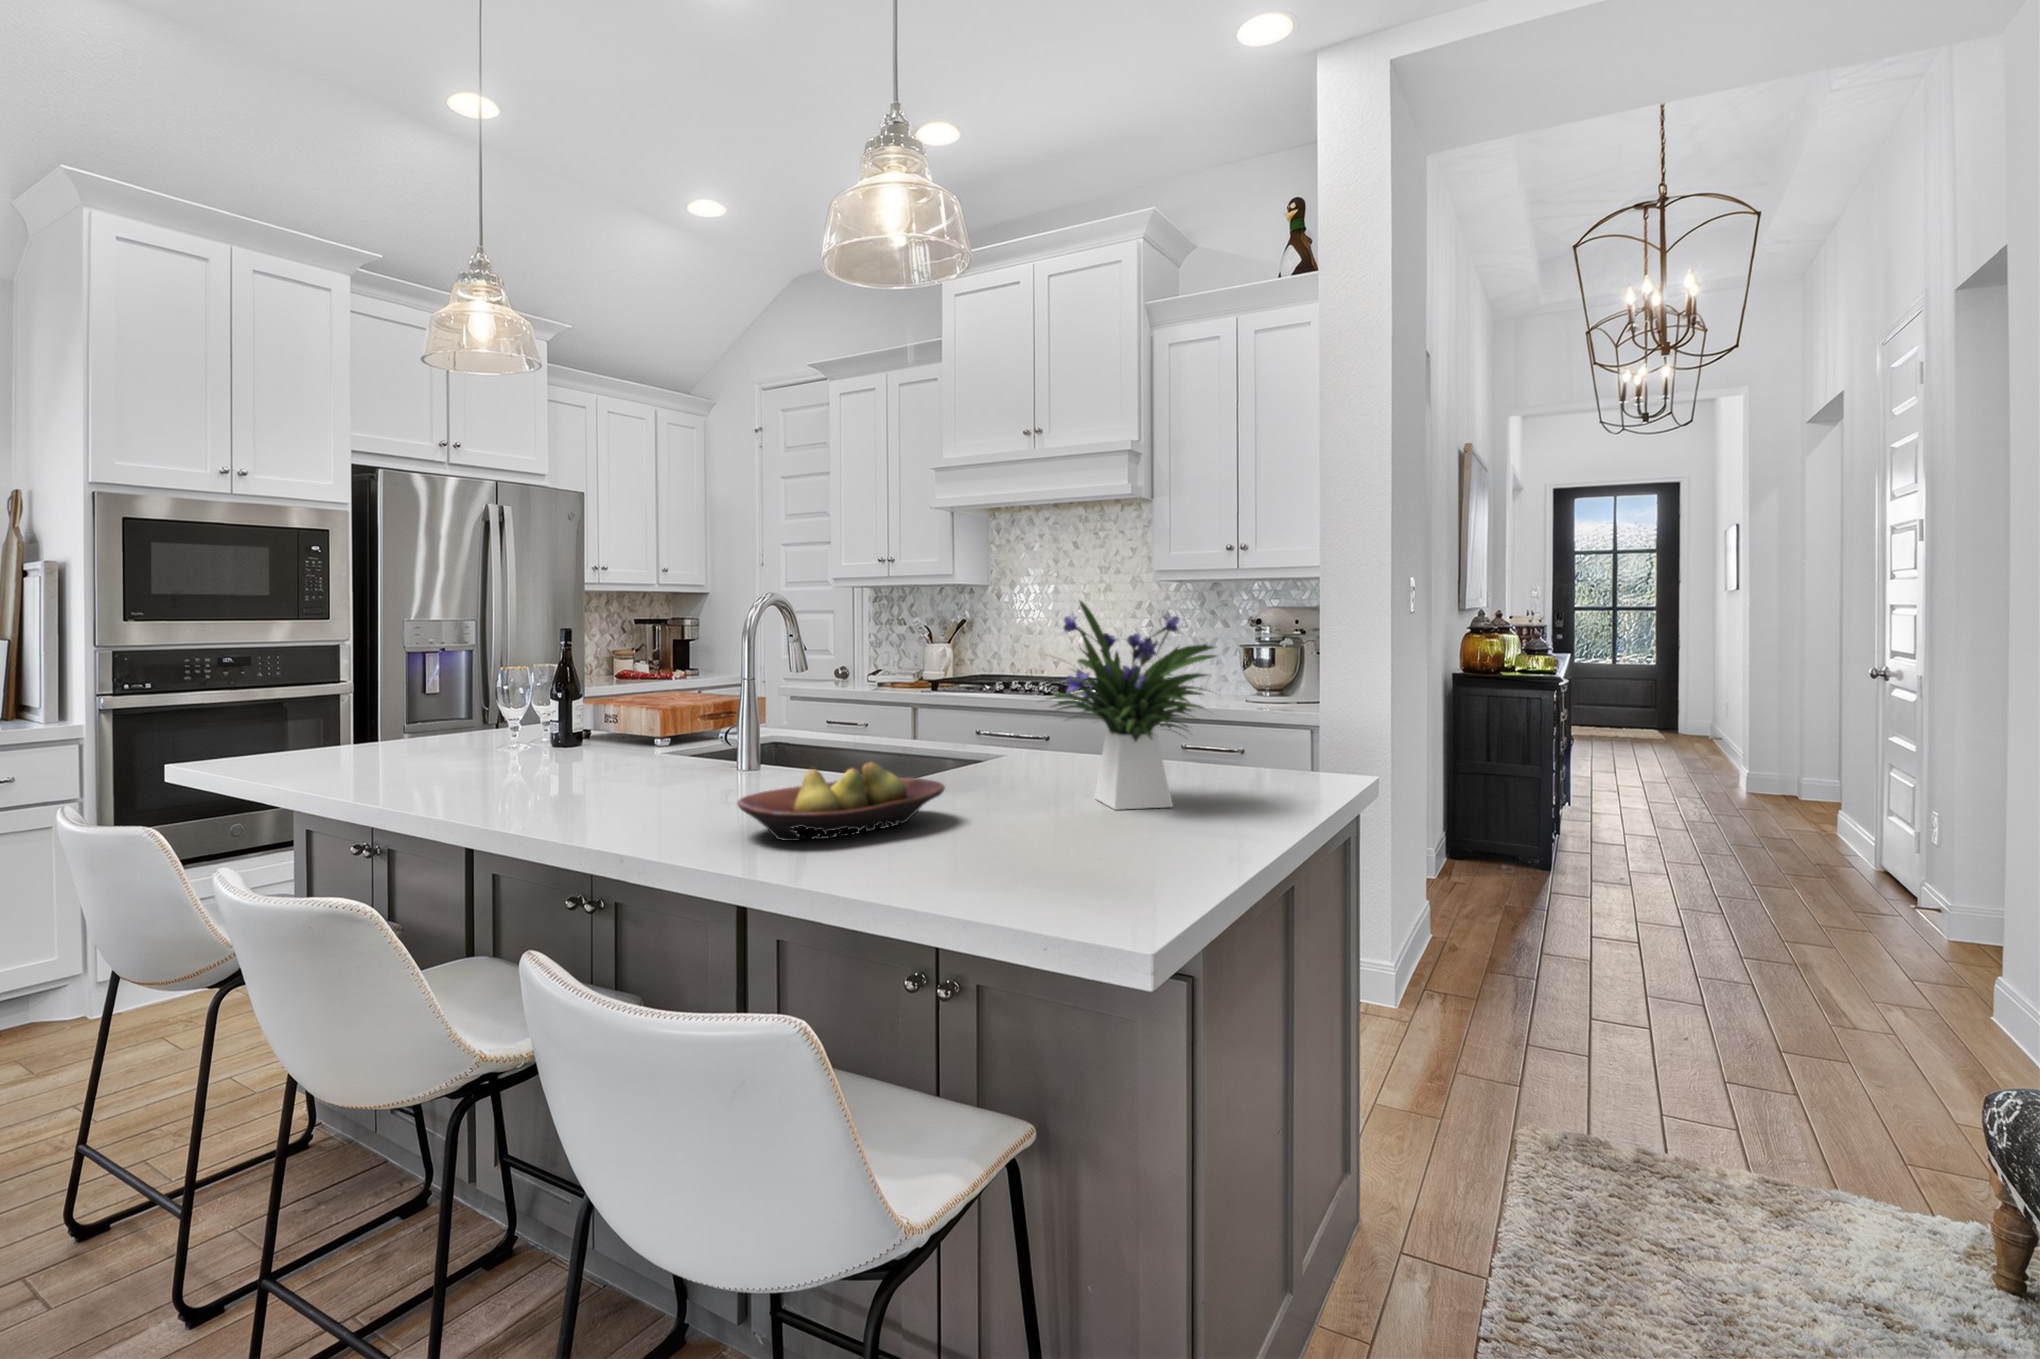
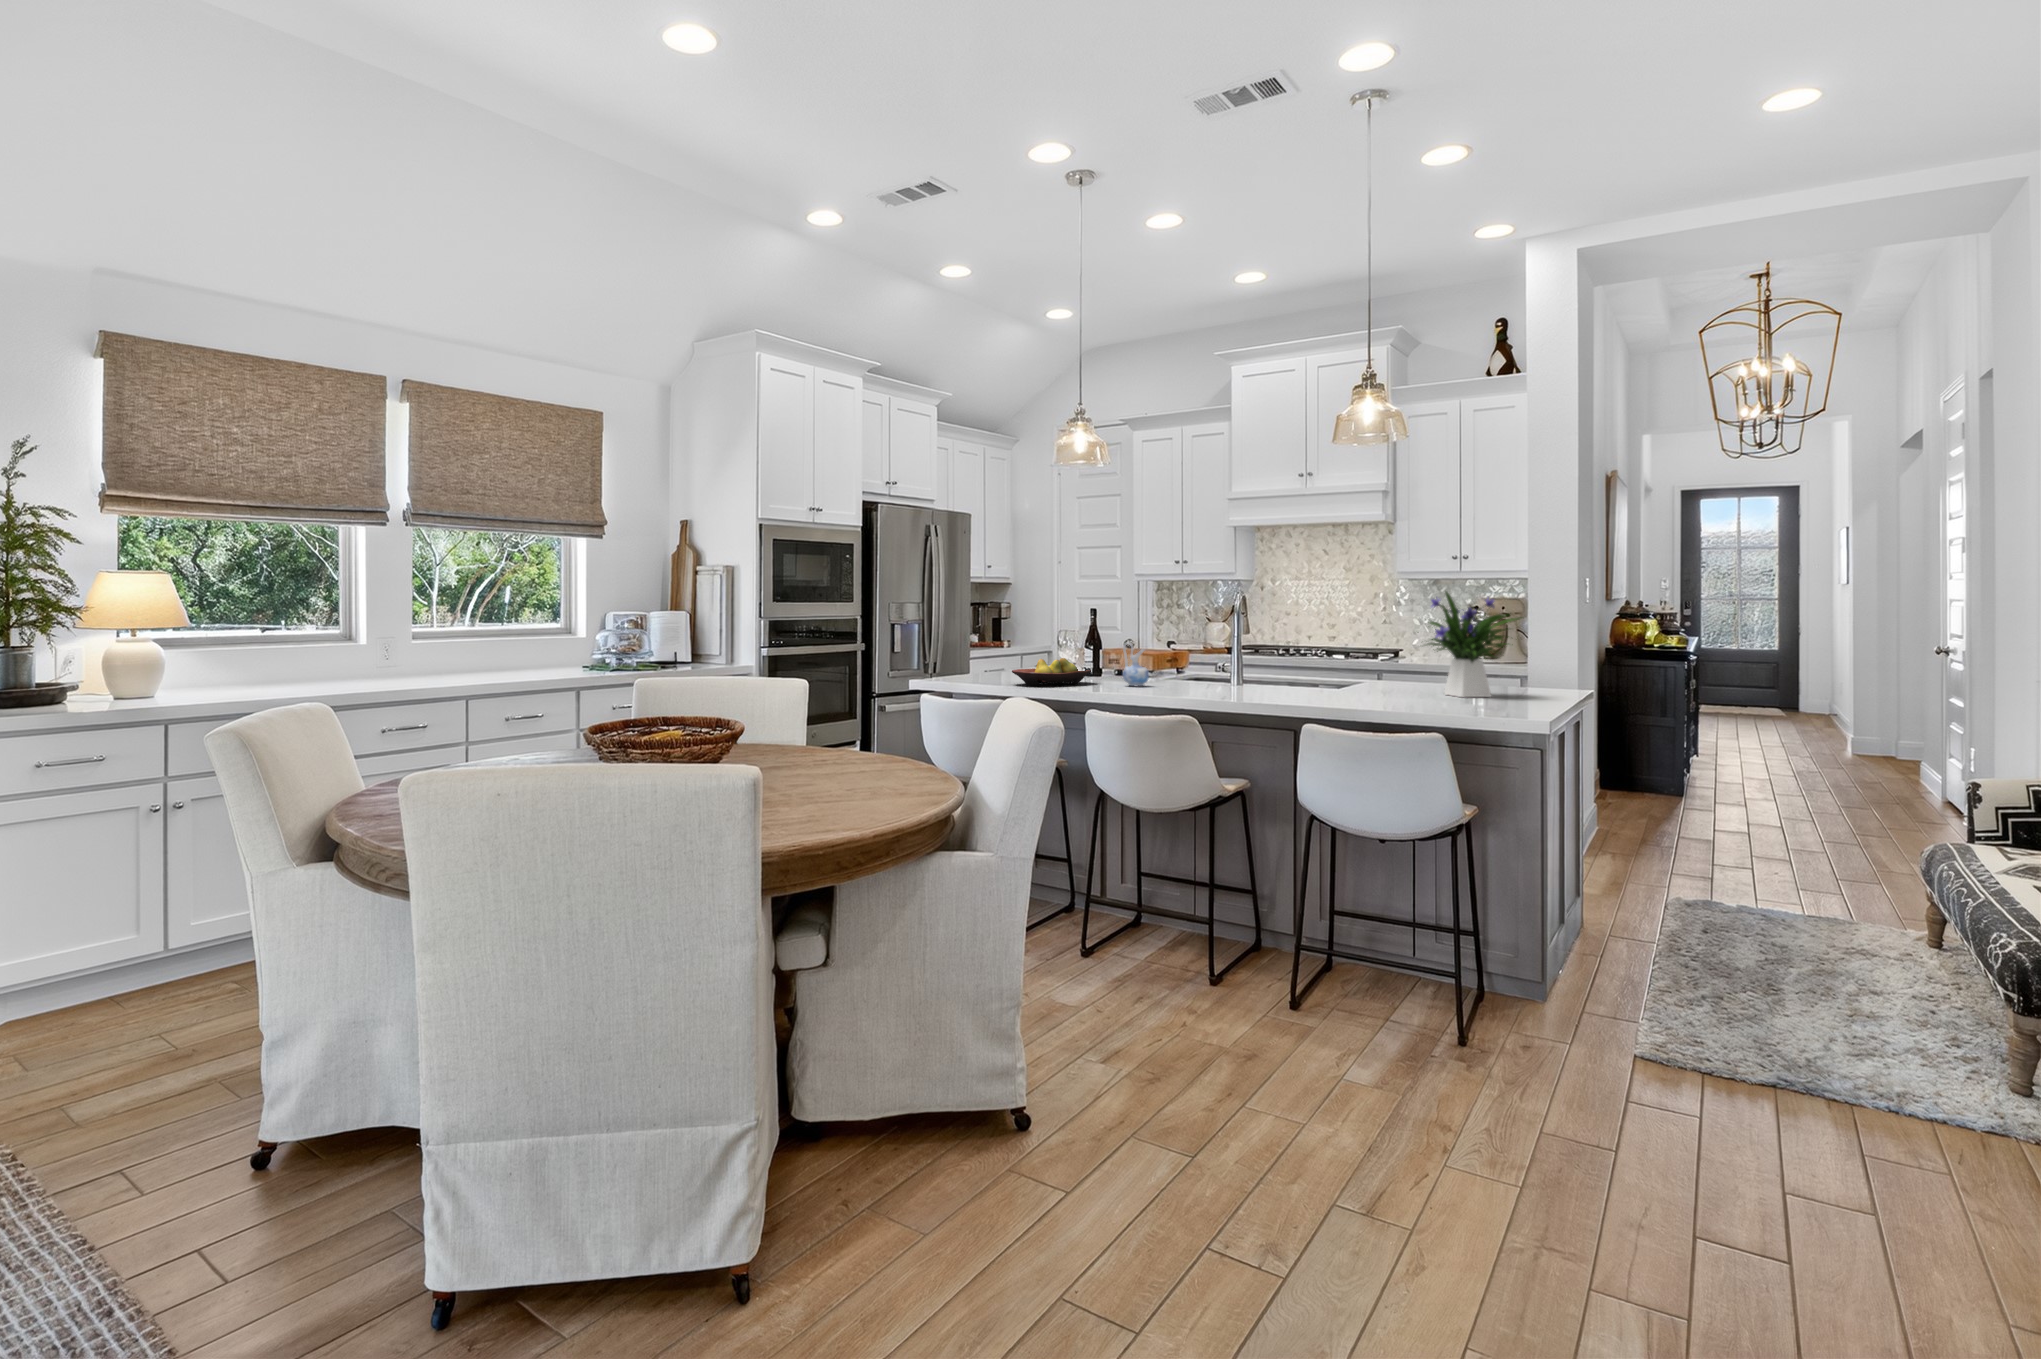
ceramic pitcher: none [541,696,592,779] -> present [1123,642,1149,686]
fruit bowl: present [737,762,945,841] -> present [1012,658,1091,686]

